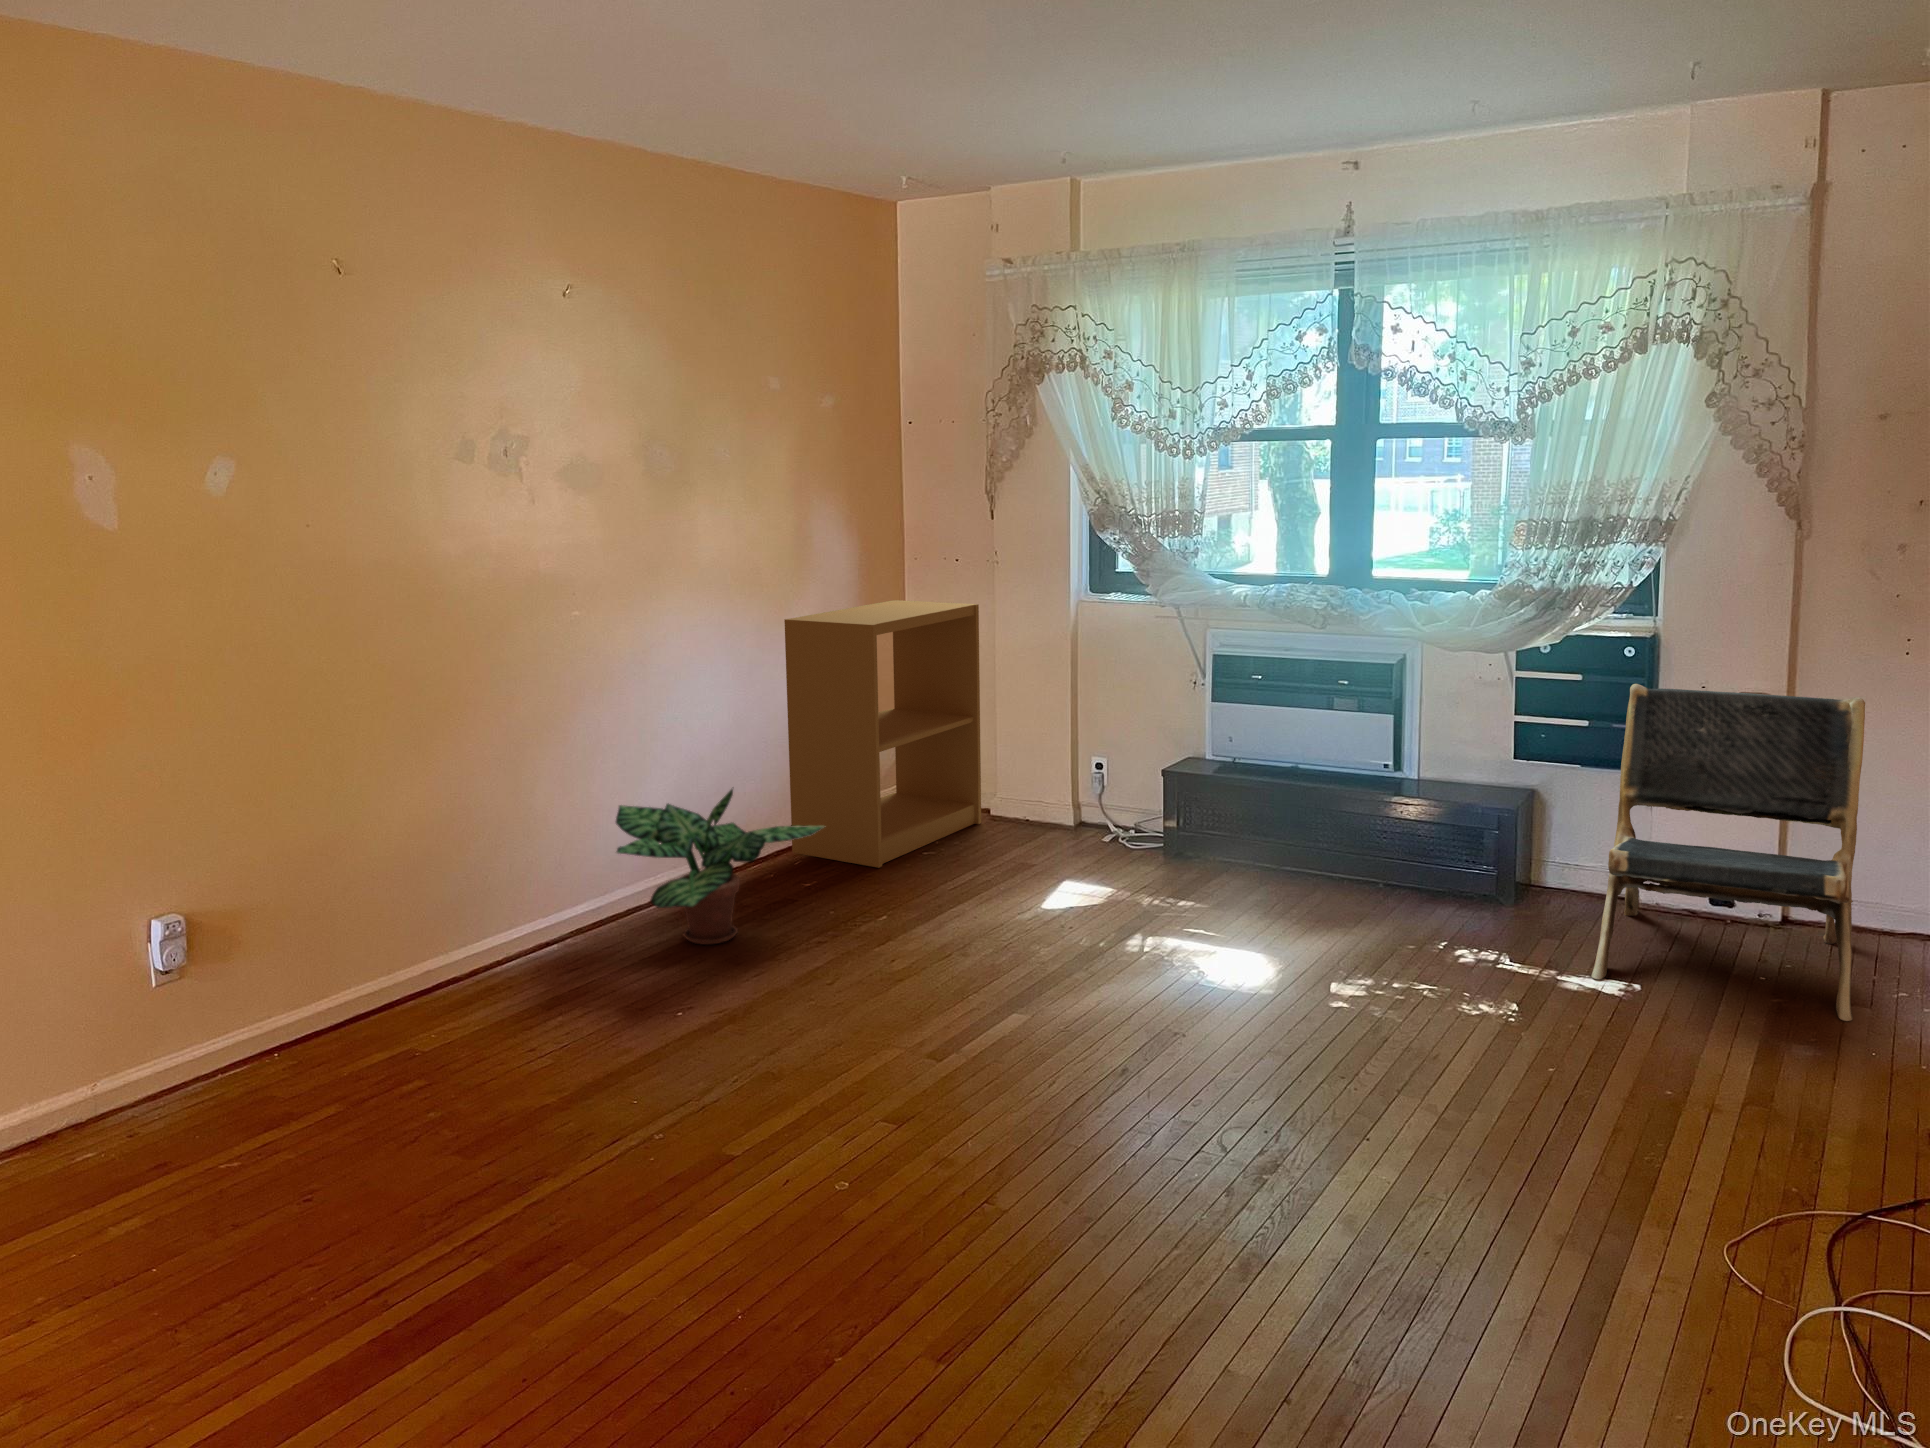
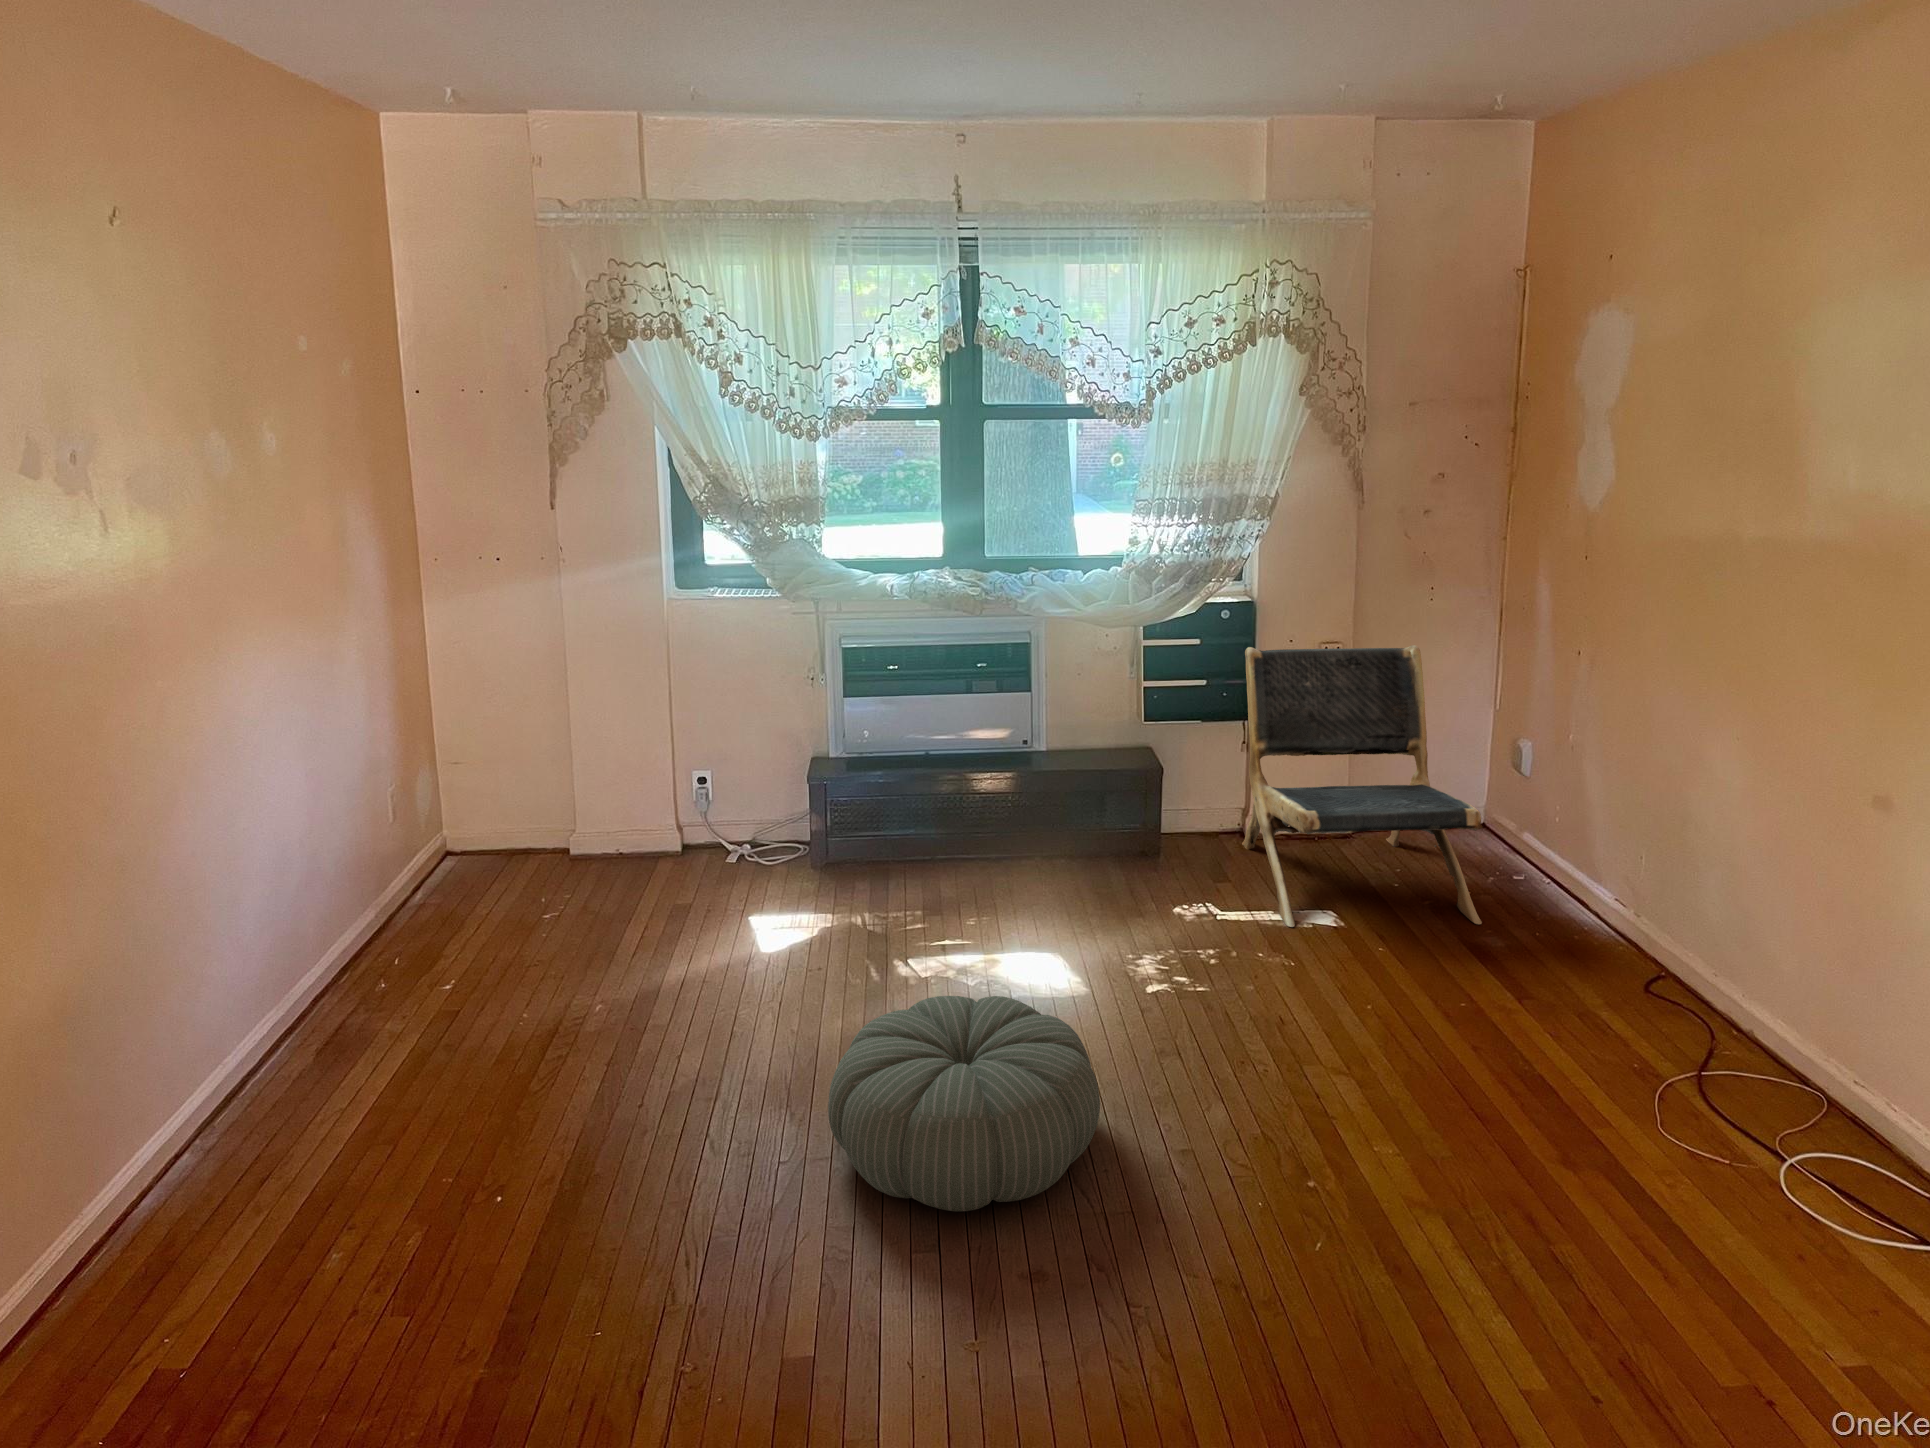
bookshelf: present [784,600,981,868] -> none [333,611,590,952]
potted plant: present [616,789,823,945] -> none [148,924,483,1149]
pouf: none [995,922,1228,1076] -> present [828,996,1100,1211]

